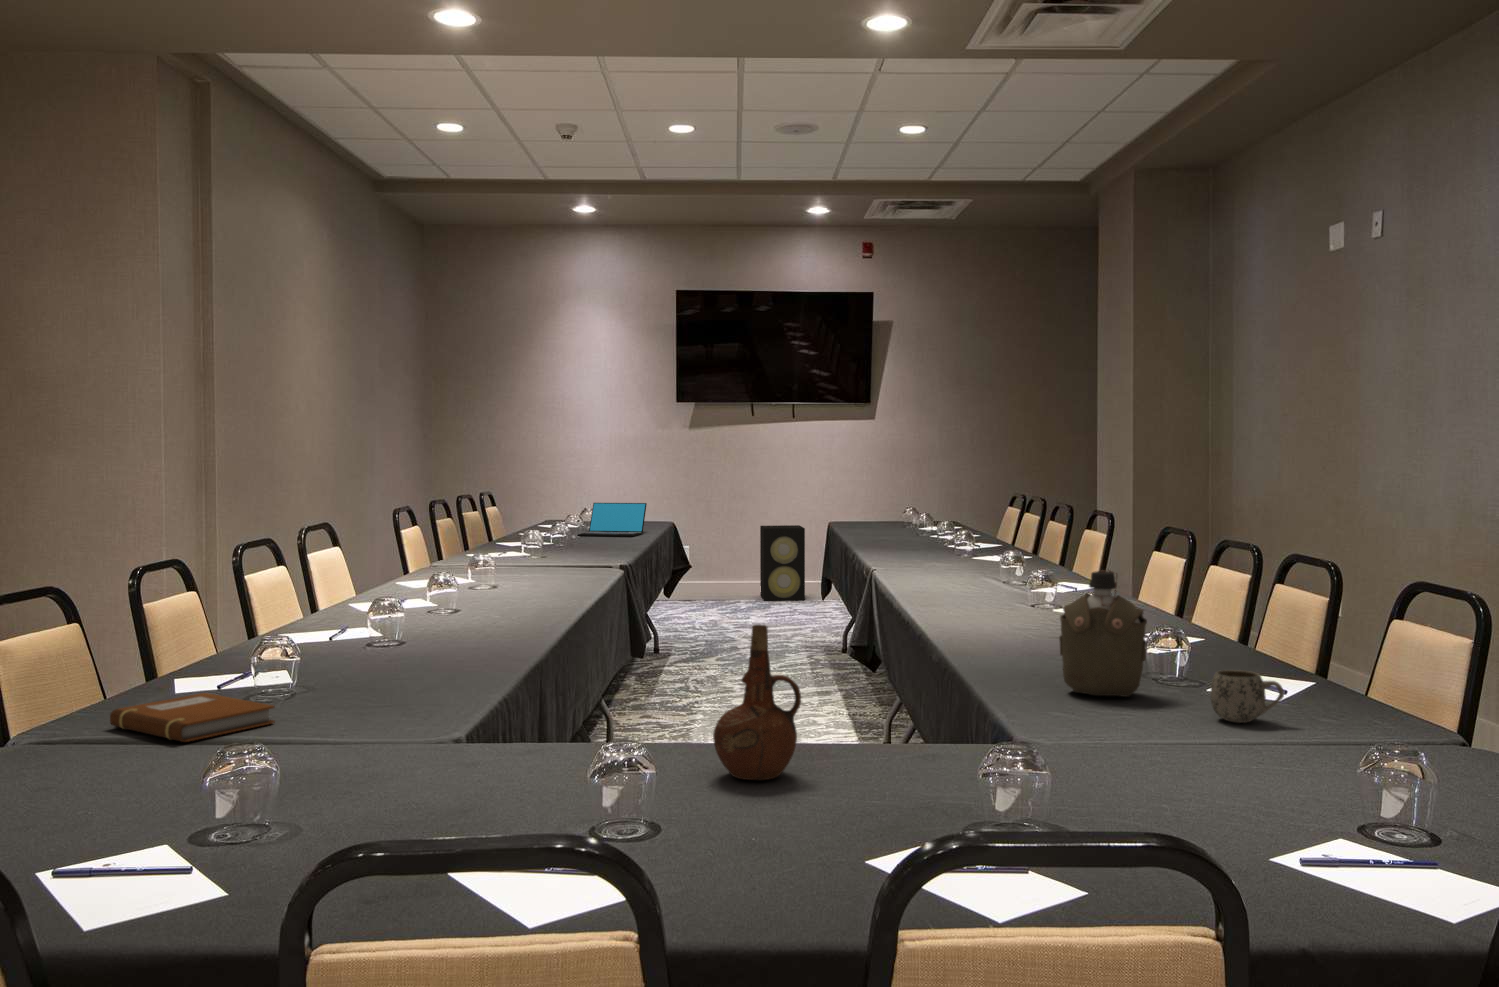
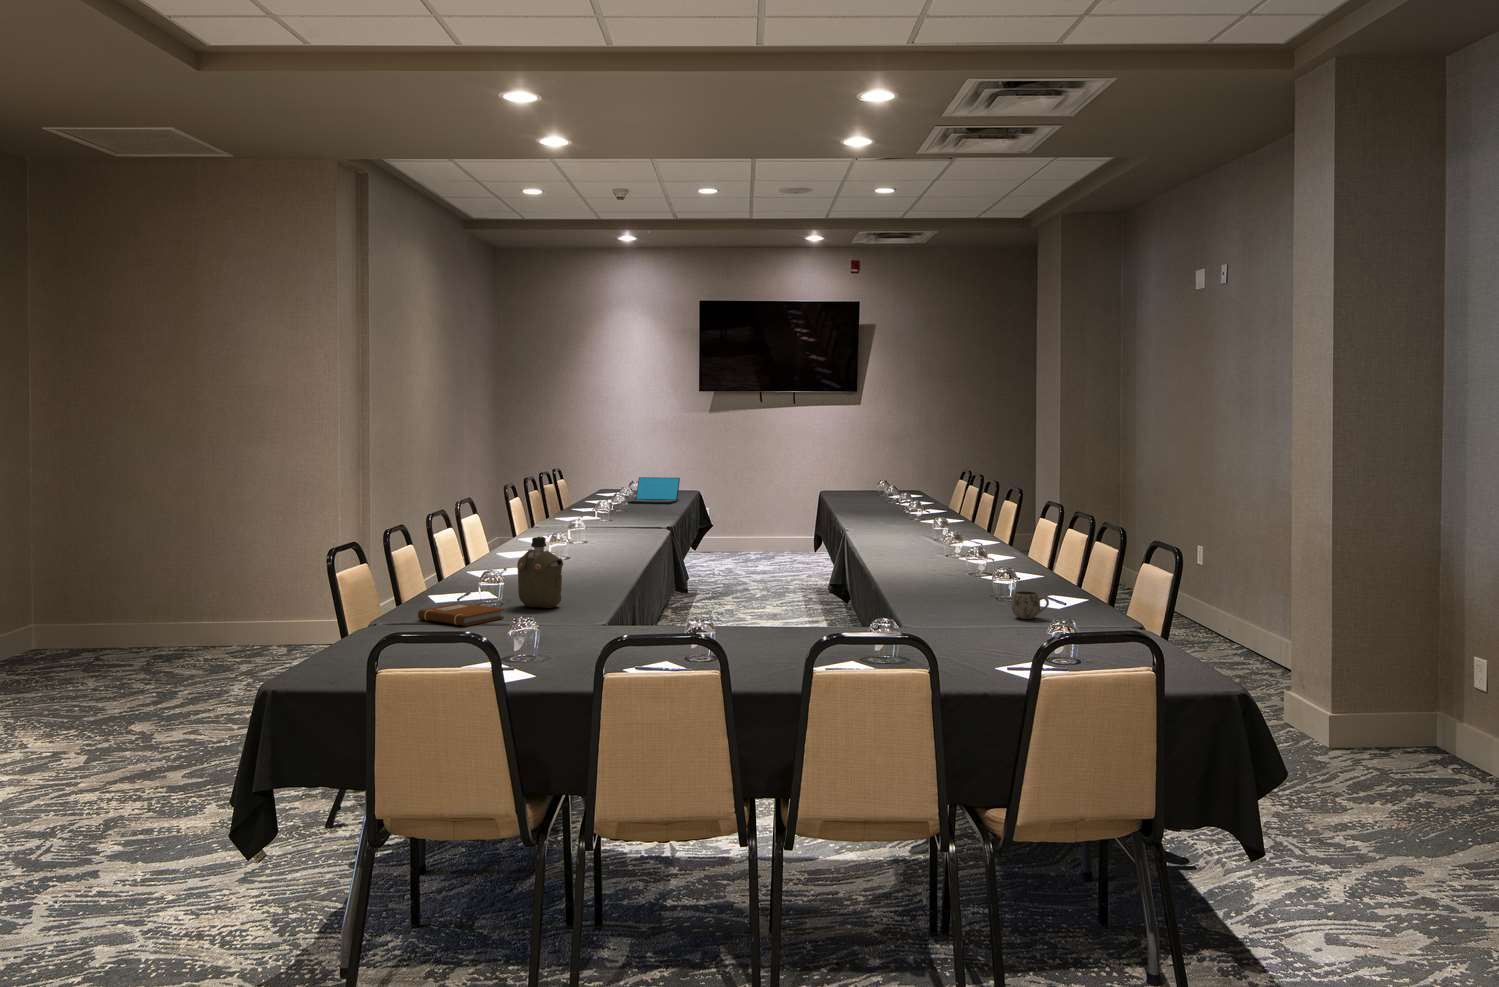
speaker: present [760,525,805,601] -> none [767,492,803,553]
water bottle: present [1059,570,1147,697] -> present [517,536,563,608]
ceramic pitcher: present [713,625,801,780] -> none [743,565,787,641]

